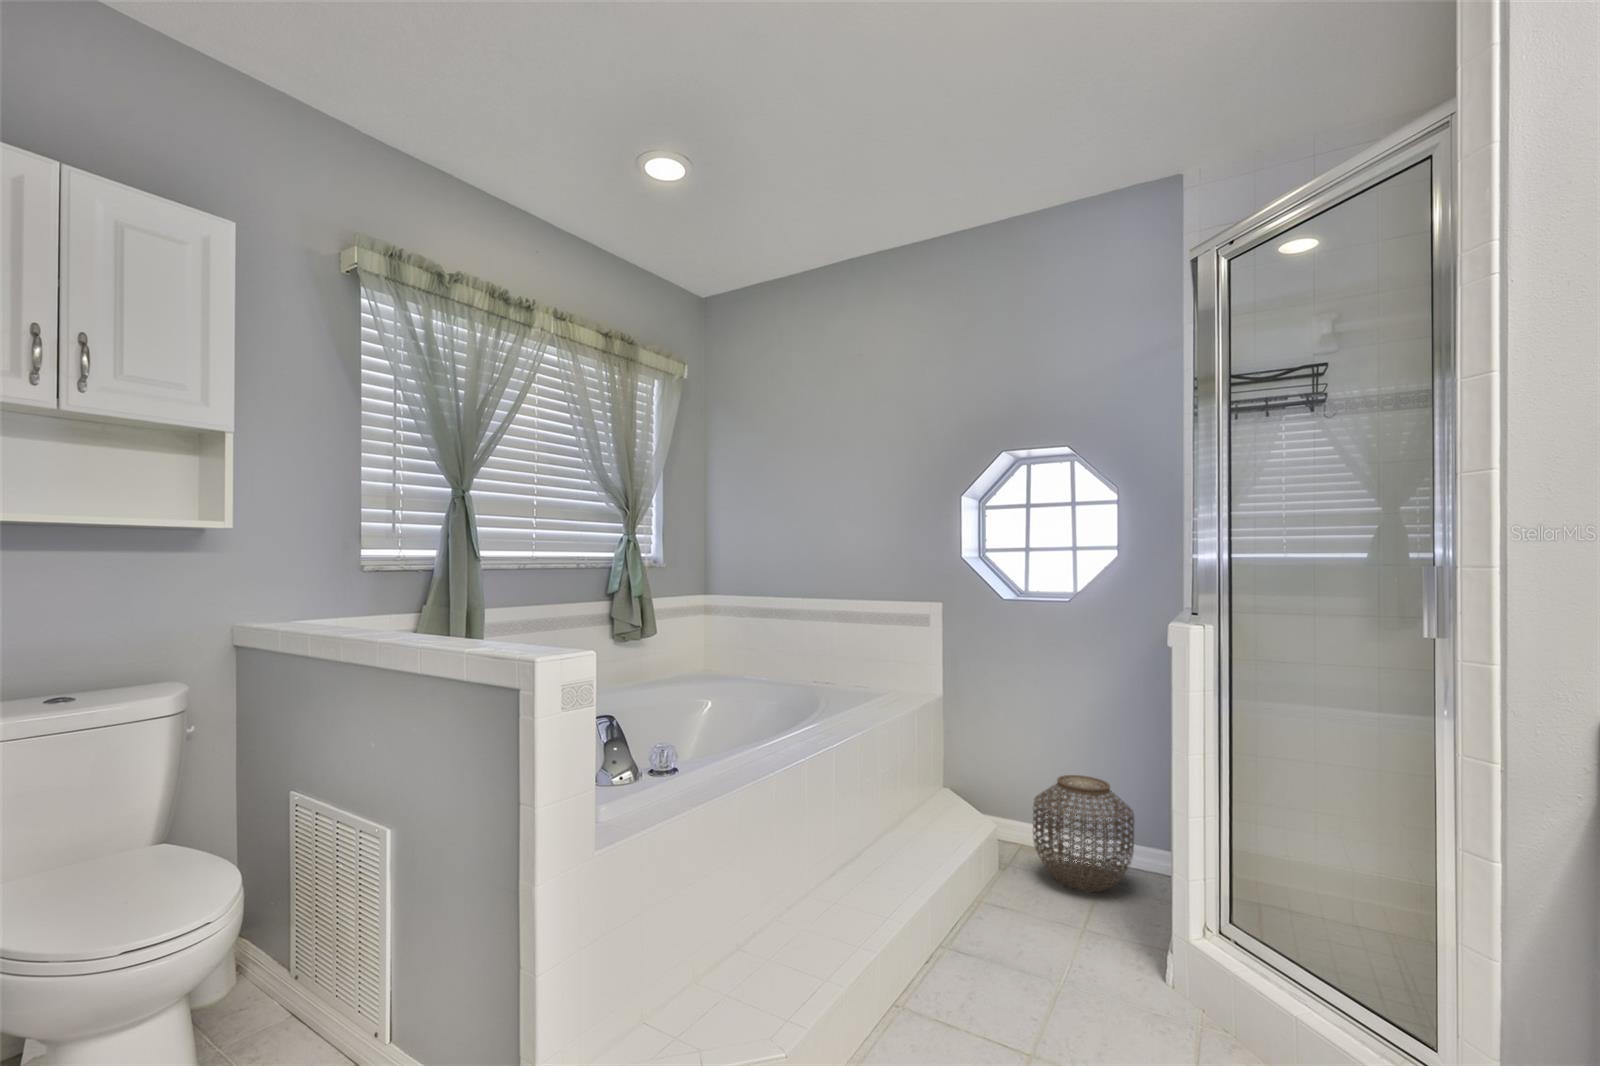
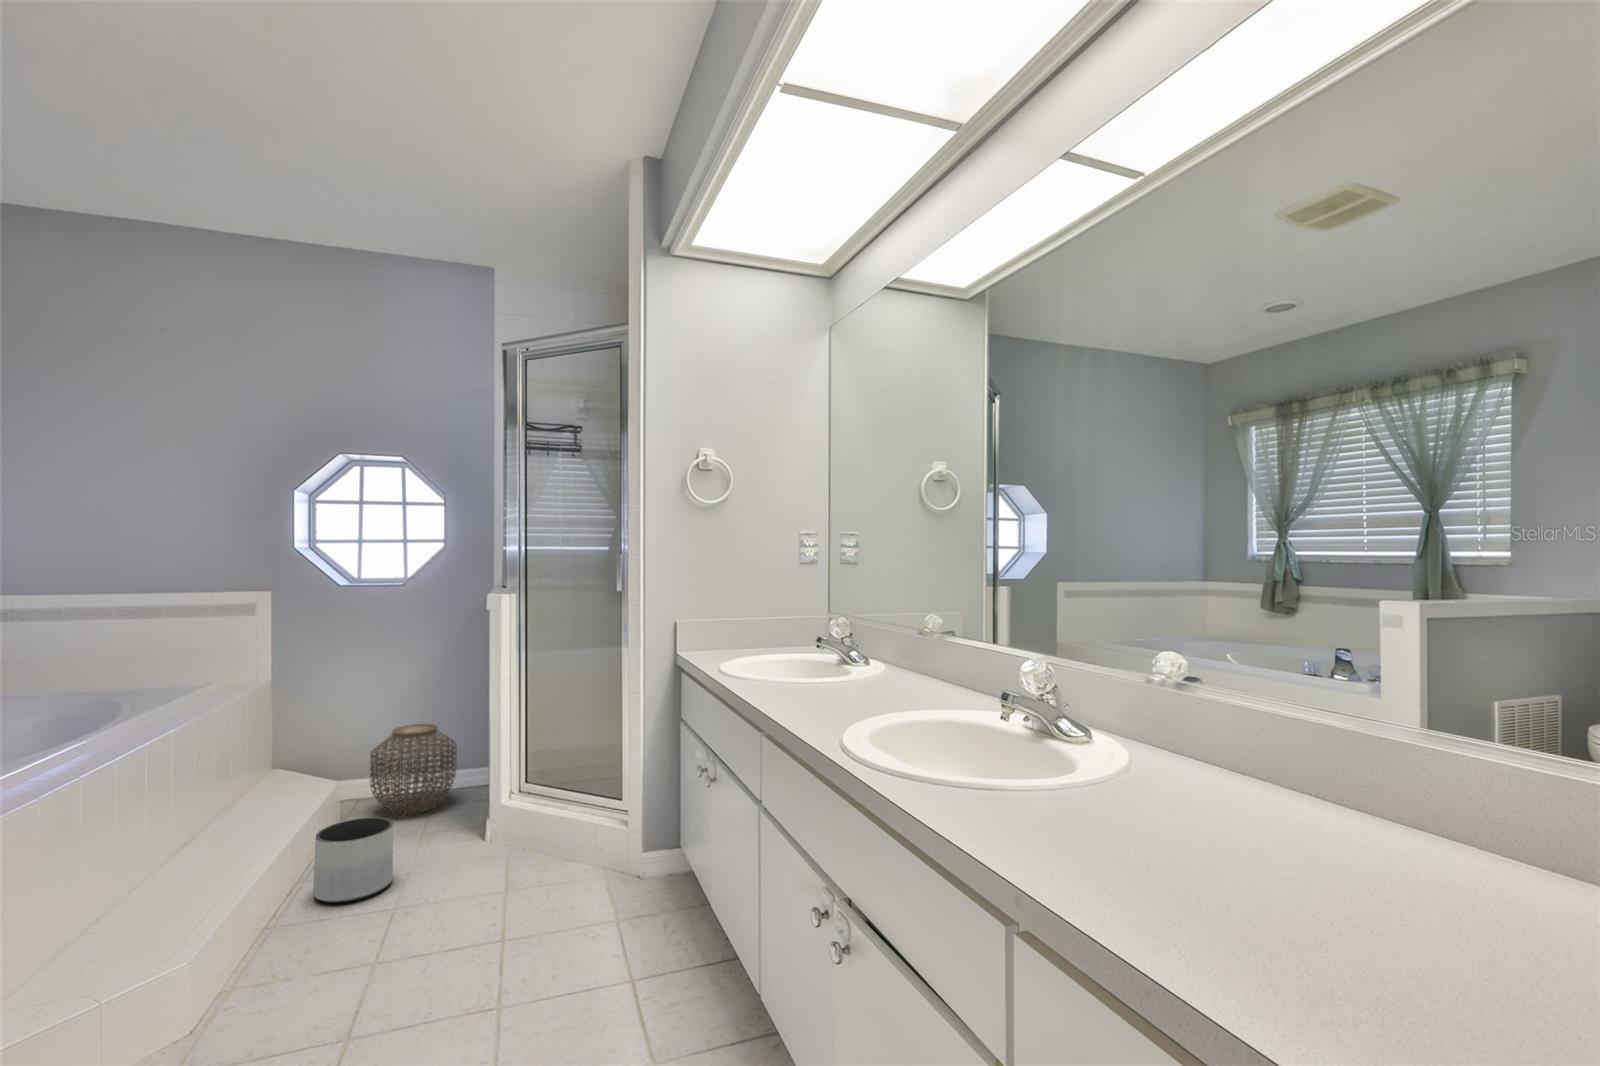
planter: none [961,883,1048,995] -> present [313,817,393,903]

